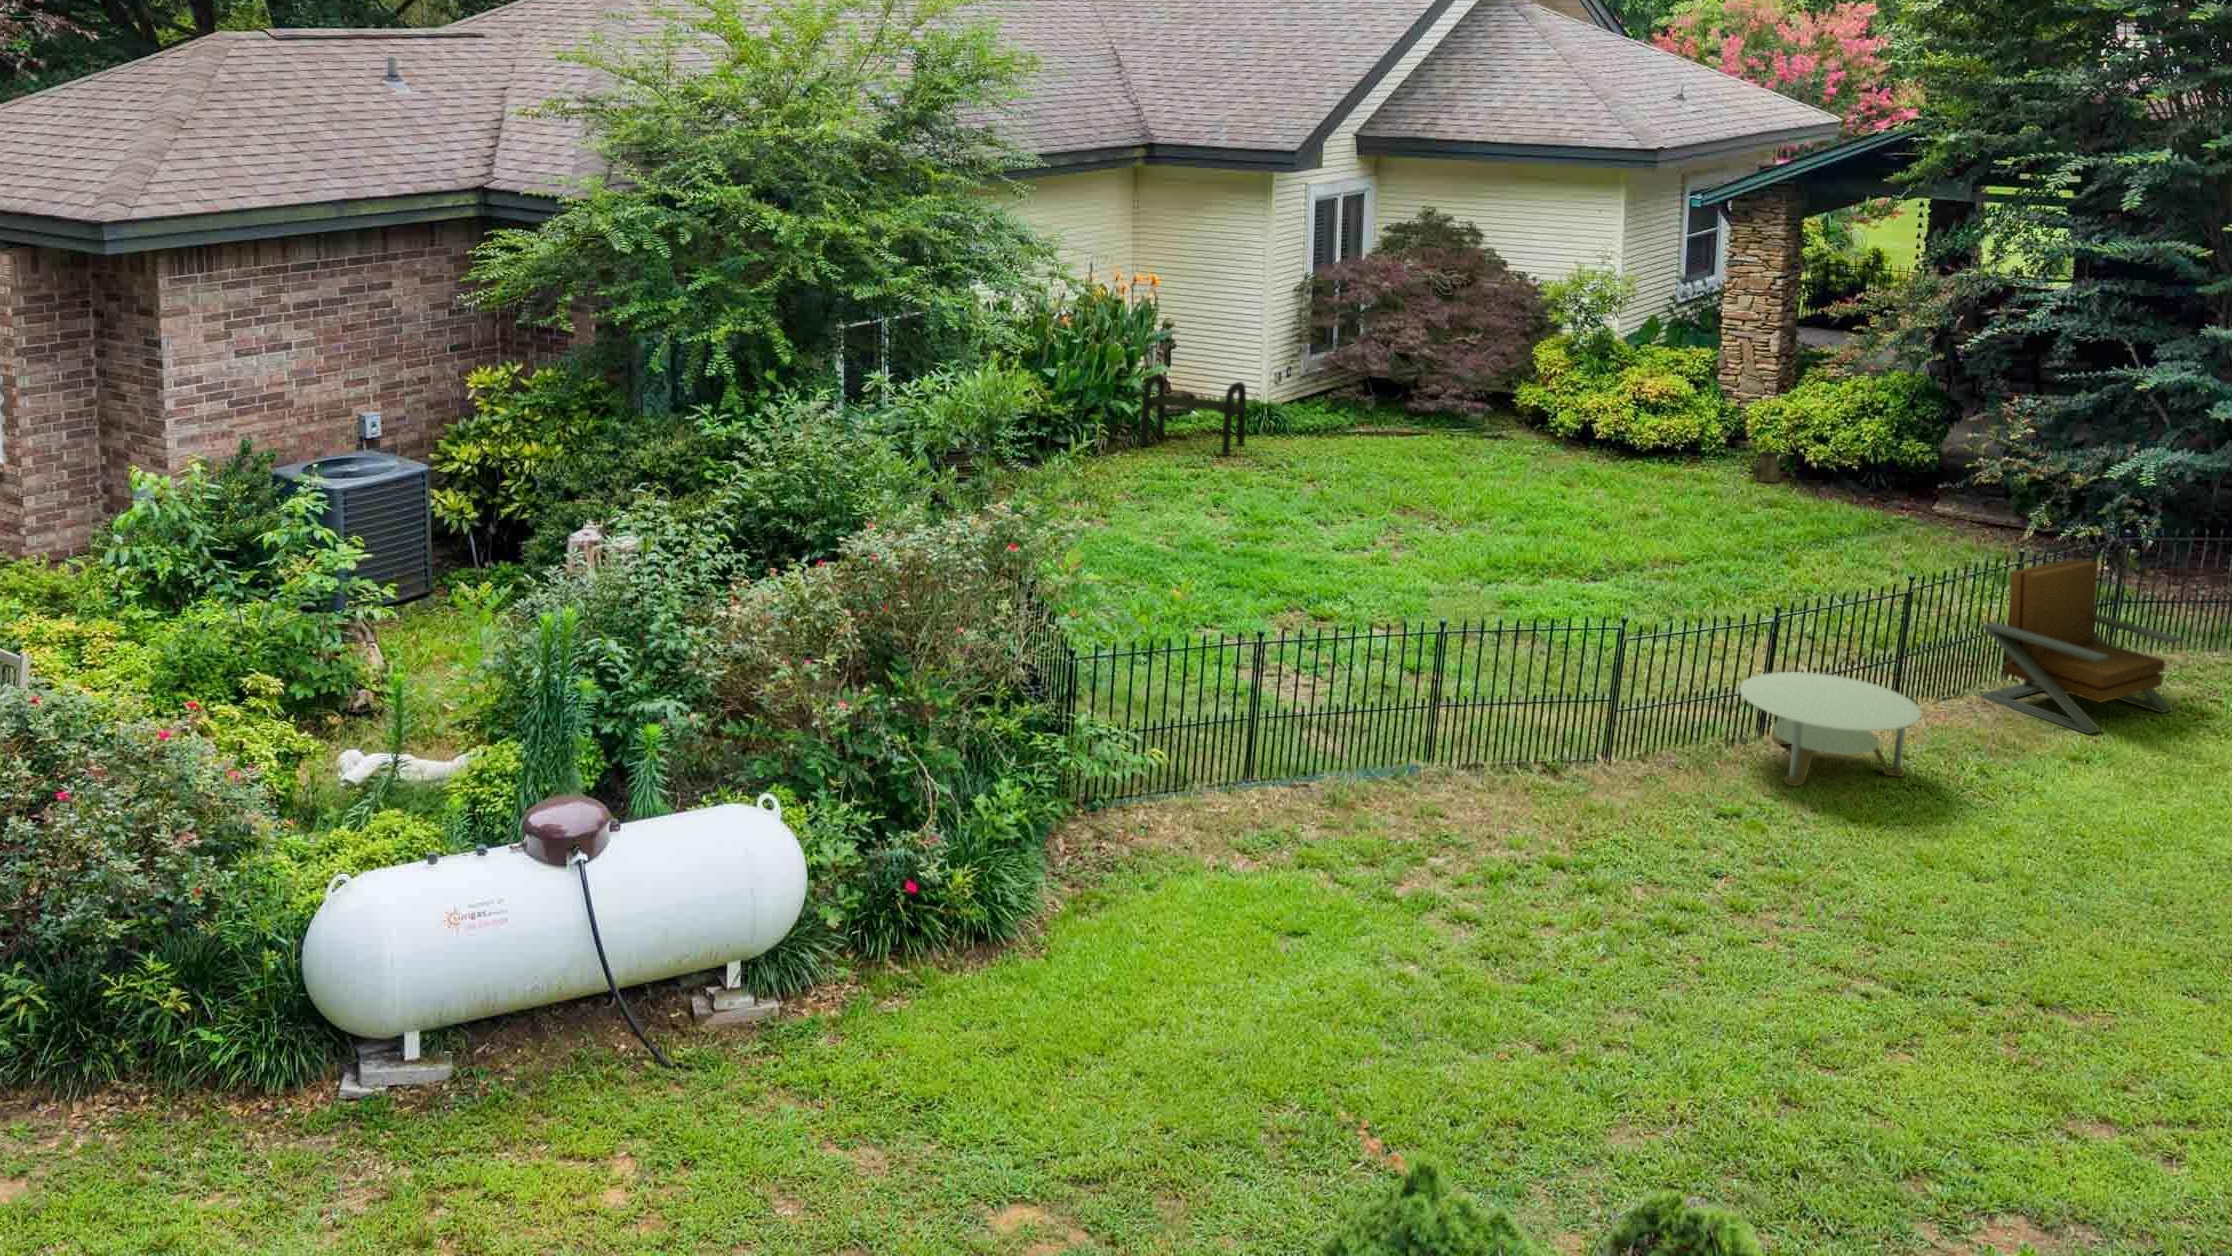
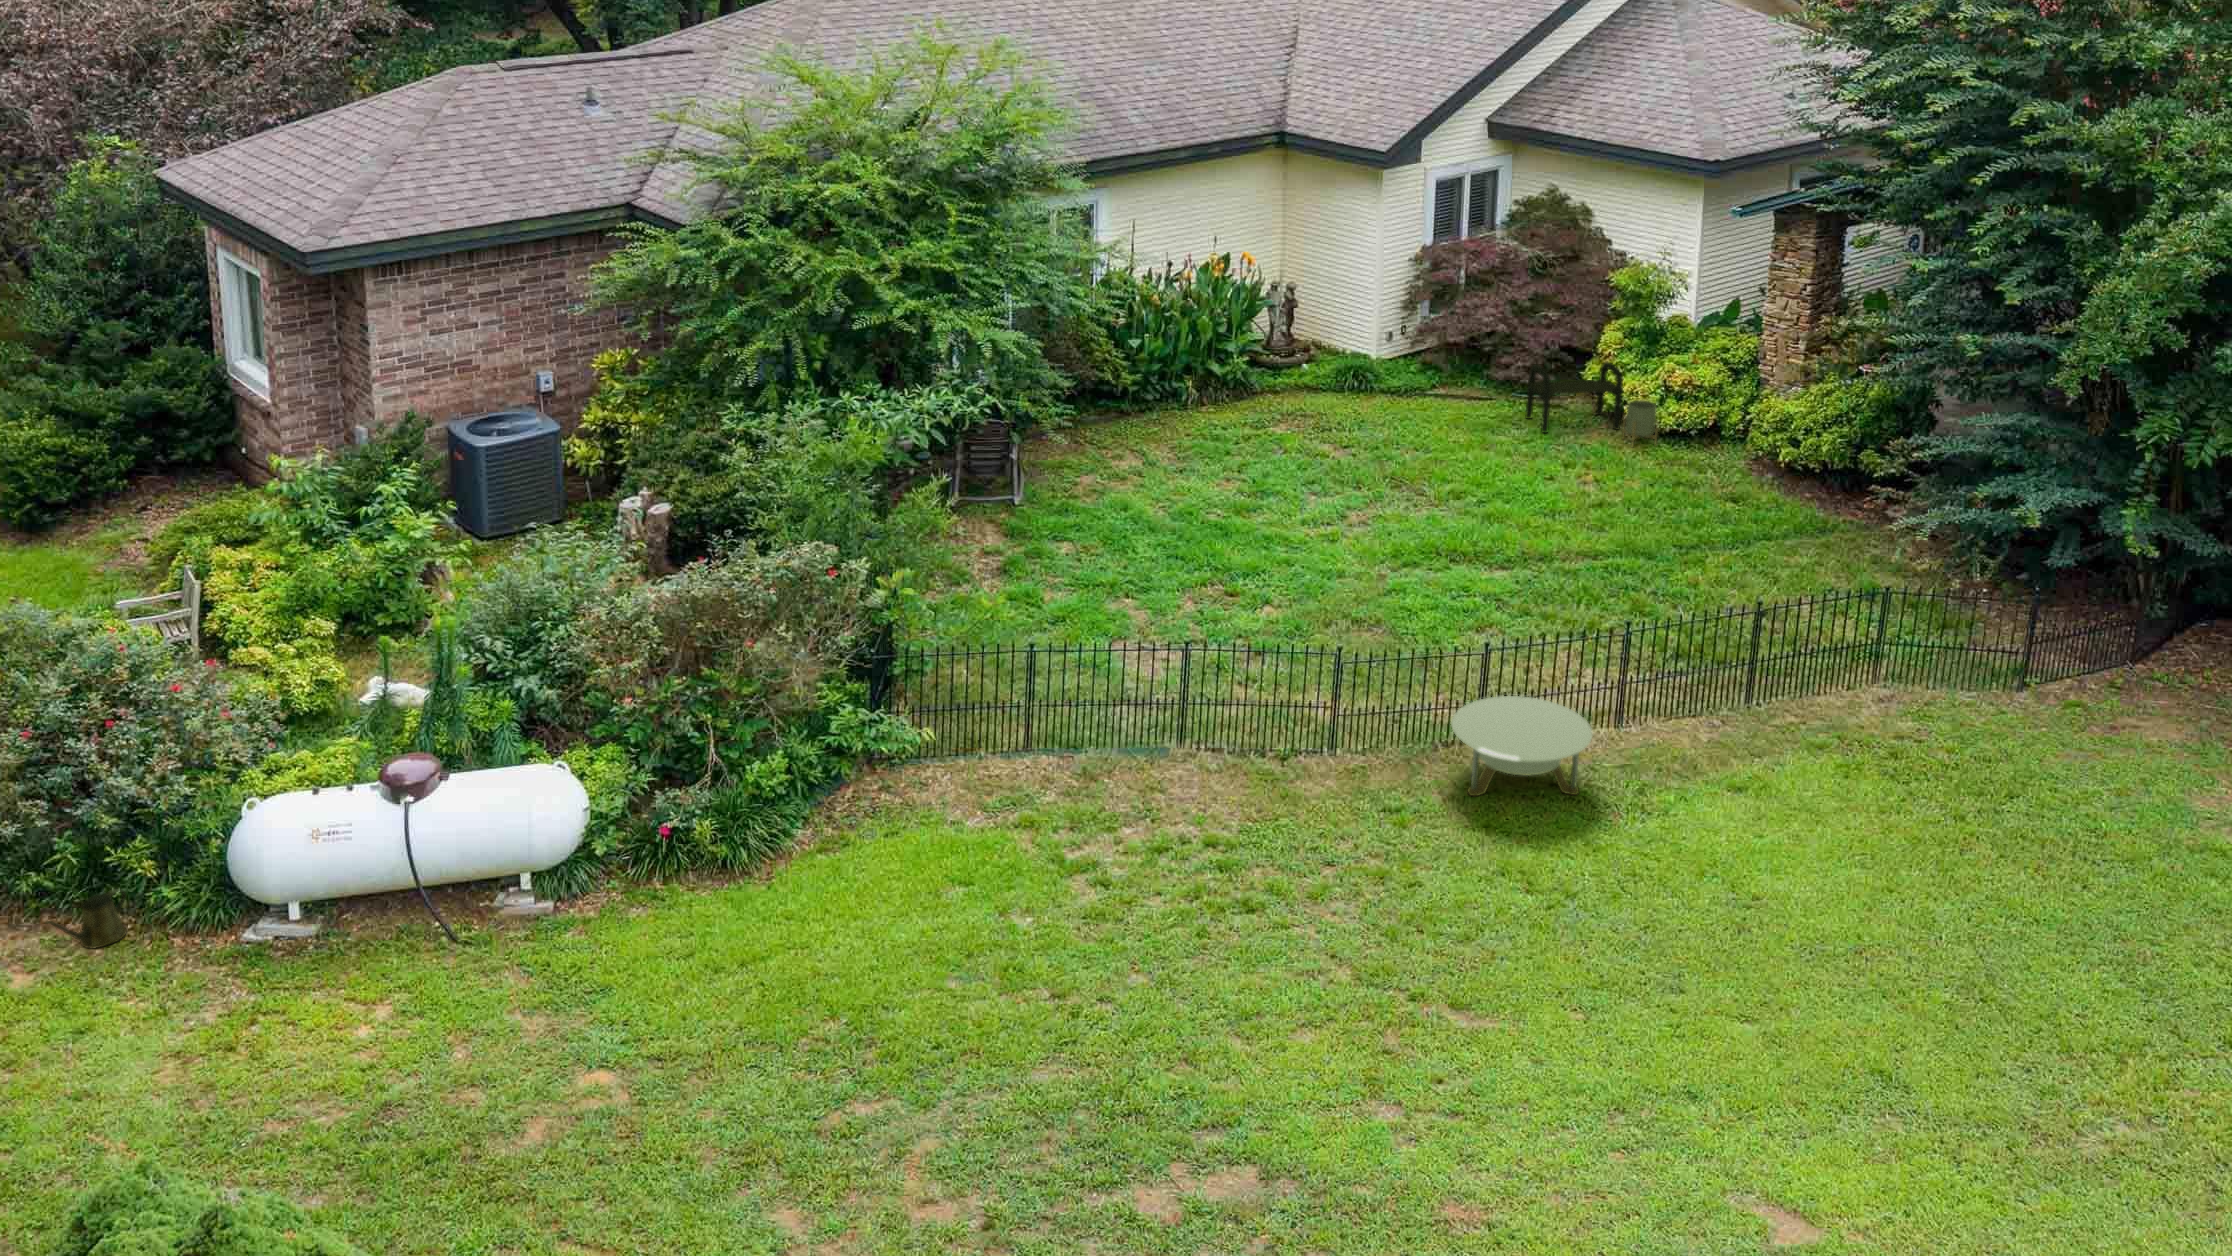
bench: present [1140,374,1246,455] -> present [1526,362,1623,433]
planter: none [1583,413,1628,464] -> present [1622,400,1658,446]
watering can: present [1742,451,1786,483] -> present [46,889,126,949]
lounge chair: present [1980,559,2181,734] -> none [1734,610,1906,768]

